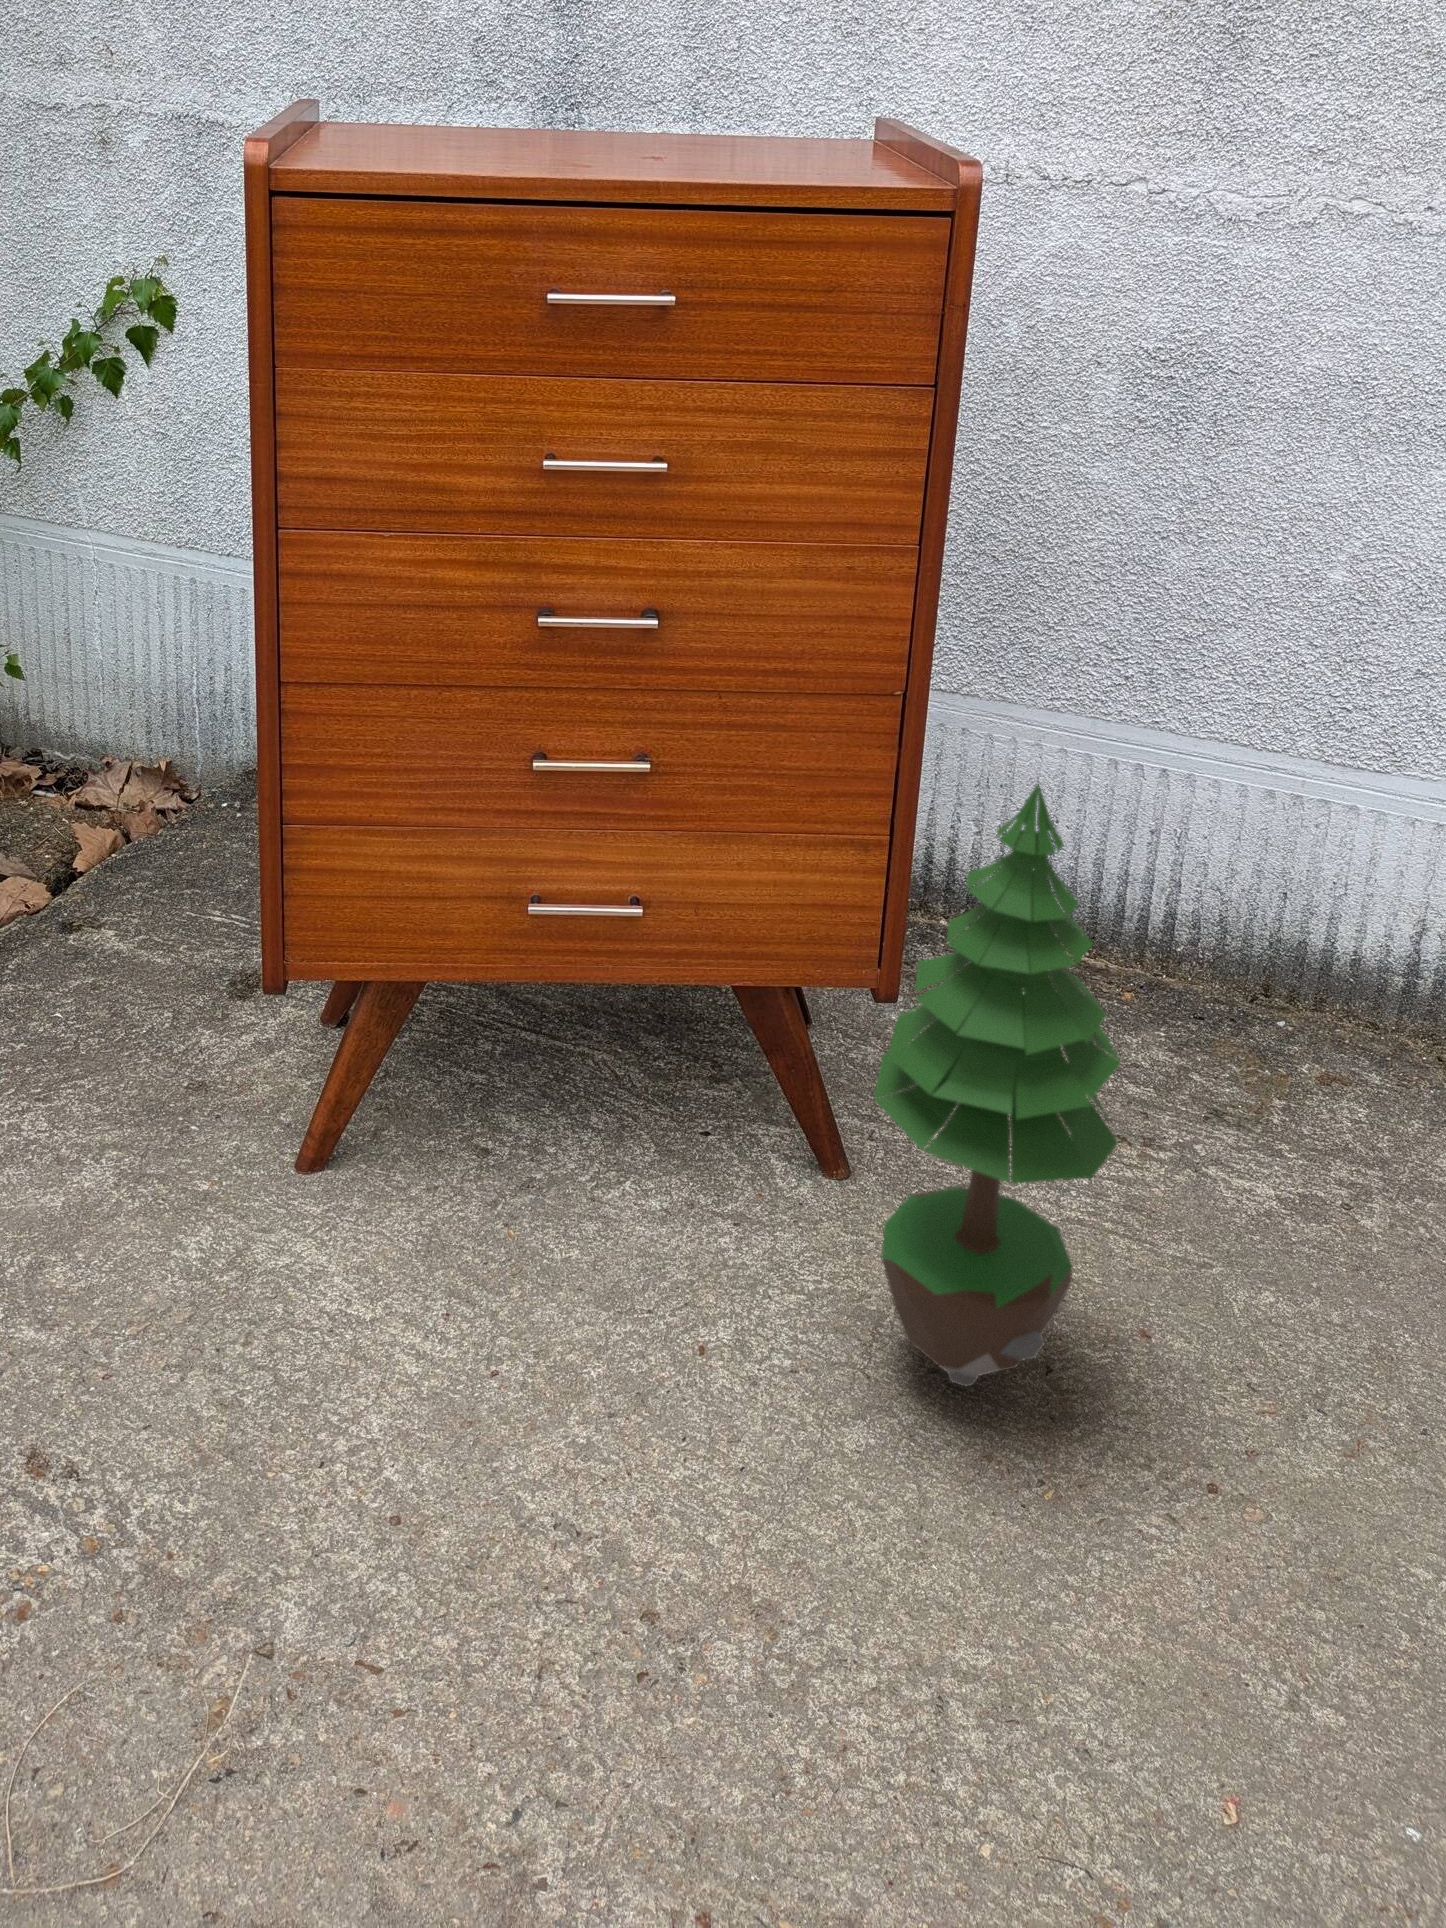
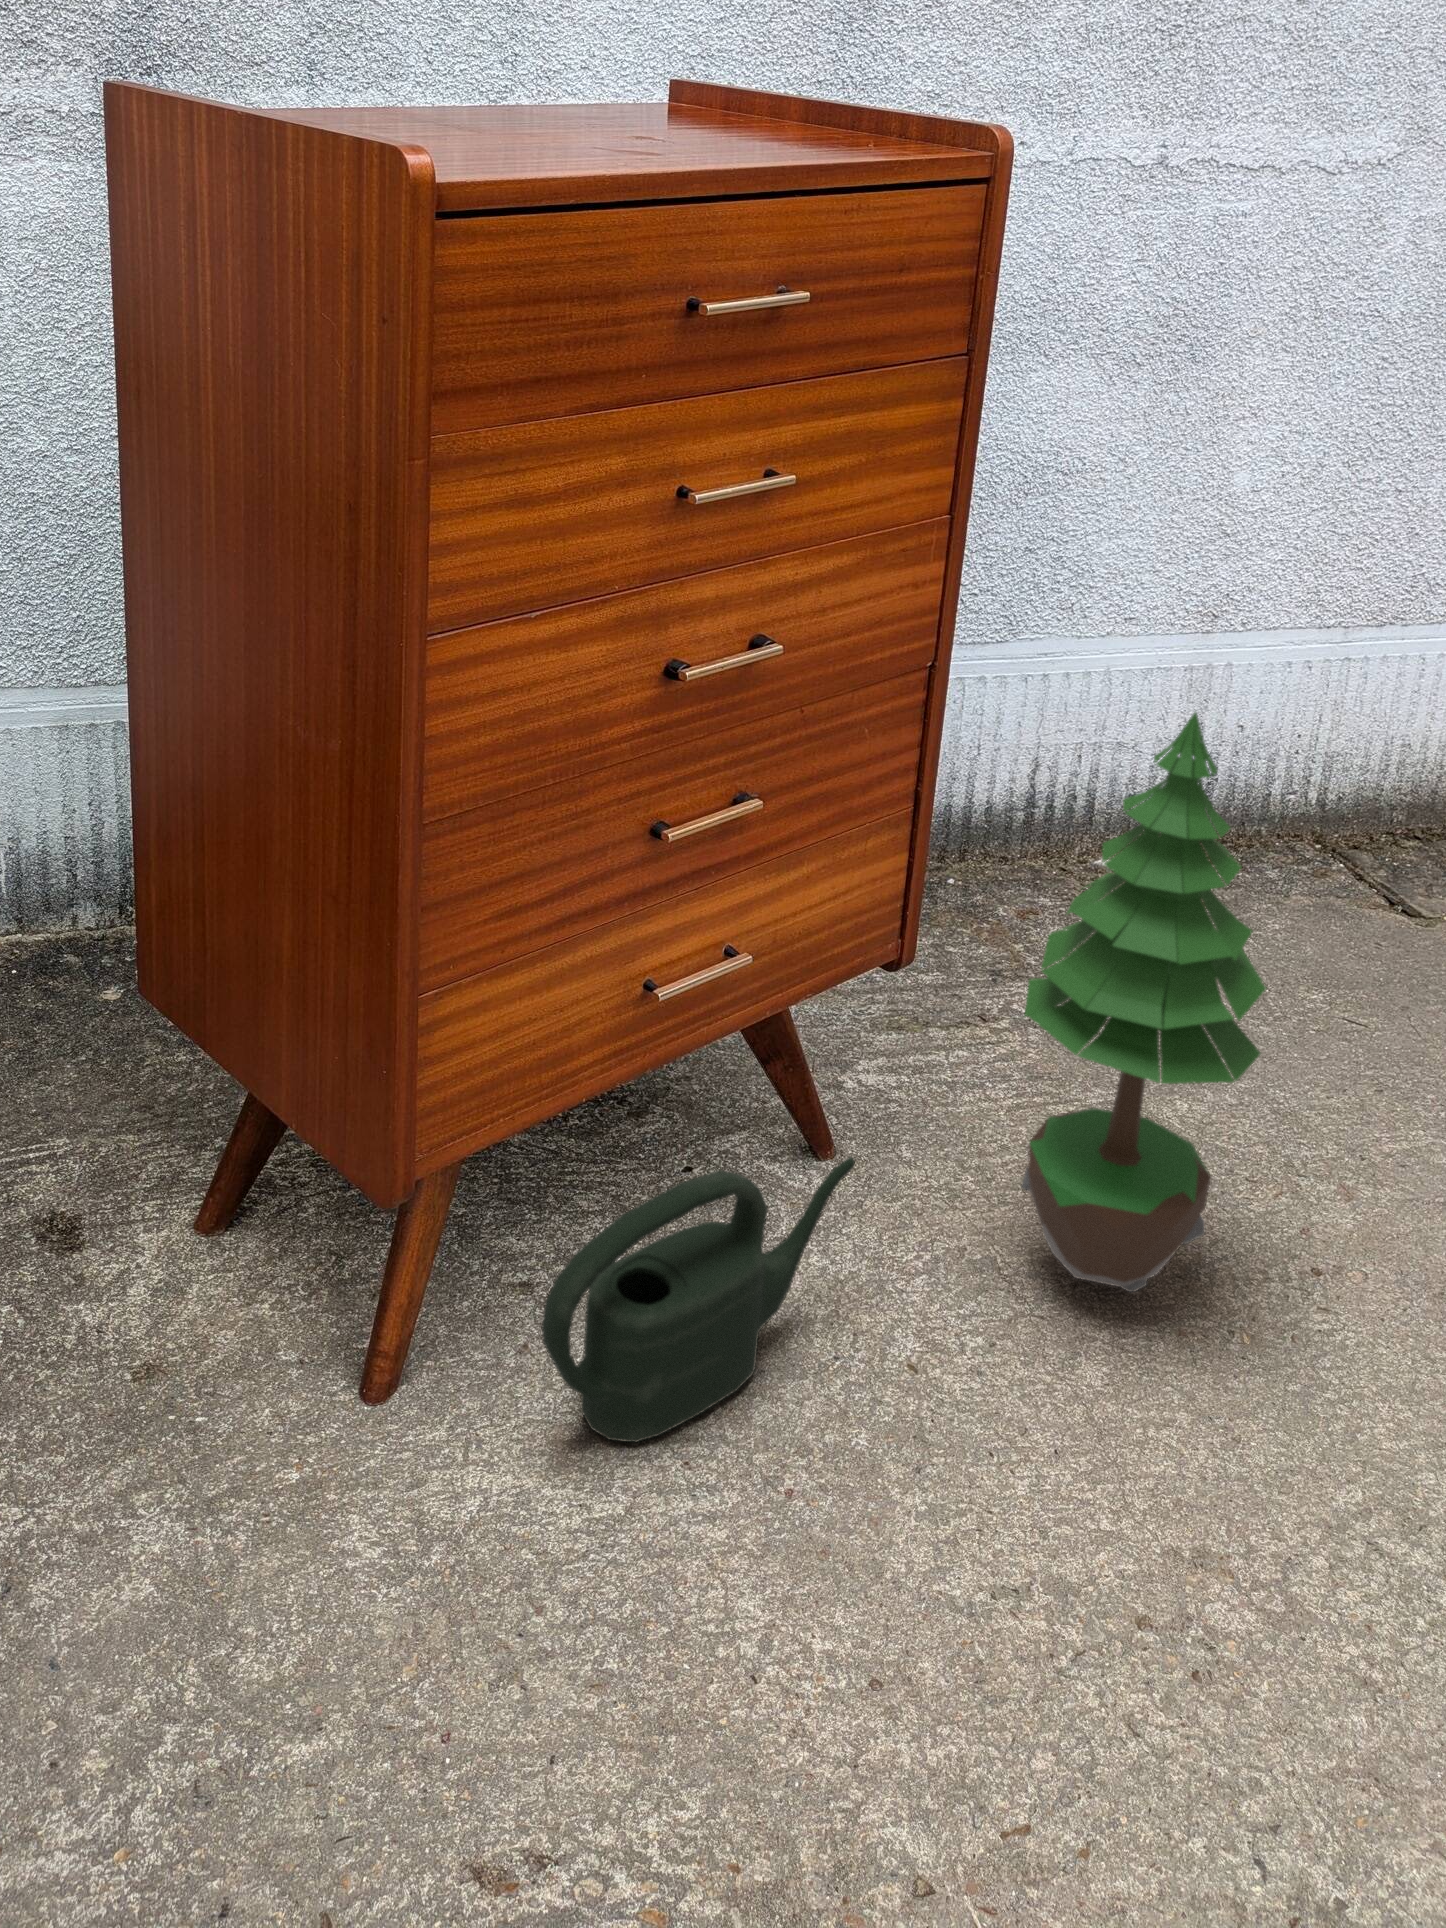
watering can: none [358,1077,720,1286] -> present [542,1157,855,1442]

